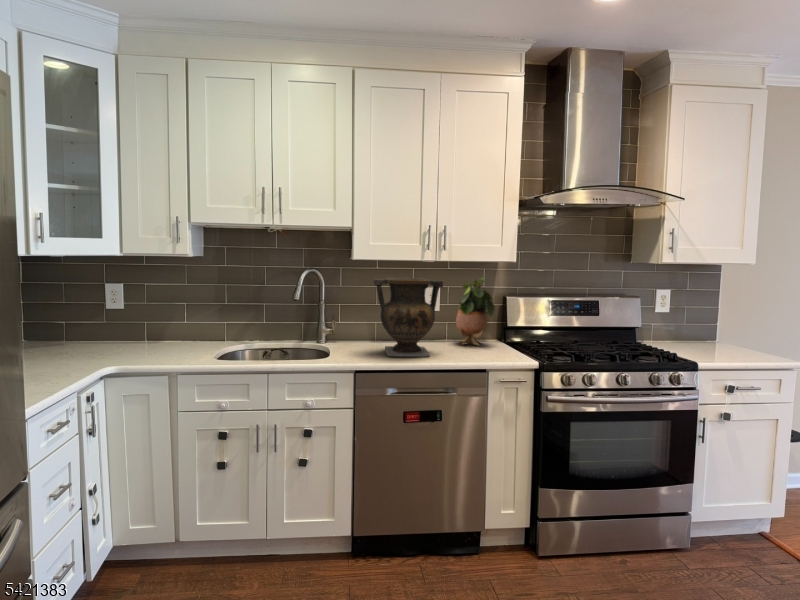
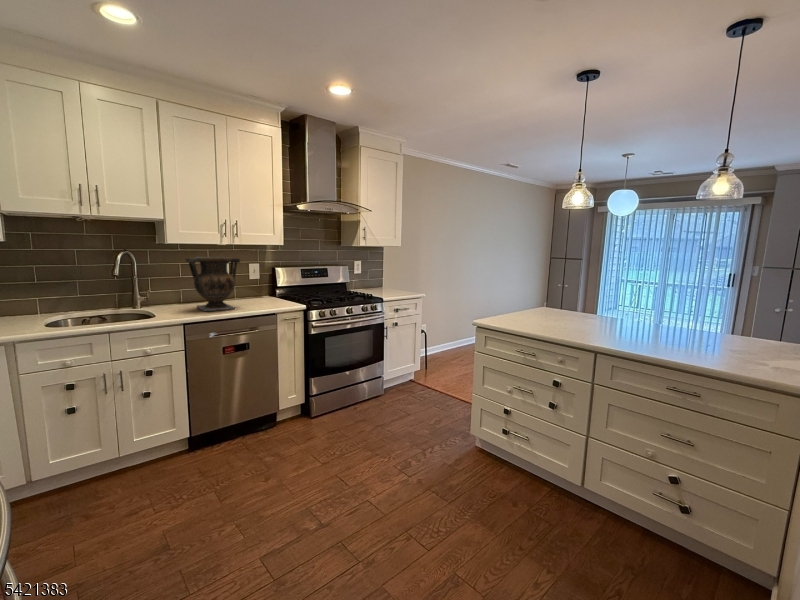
potted plant: present [456,278,495,345] -> none [243,255,270,301]

